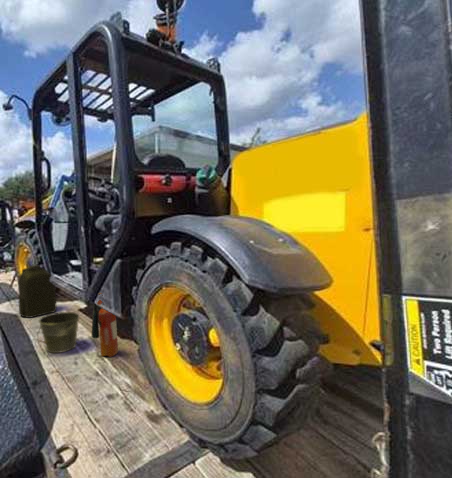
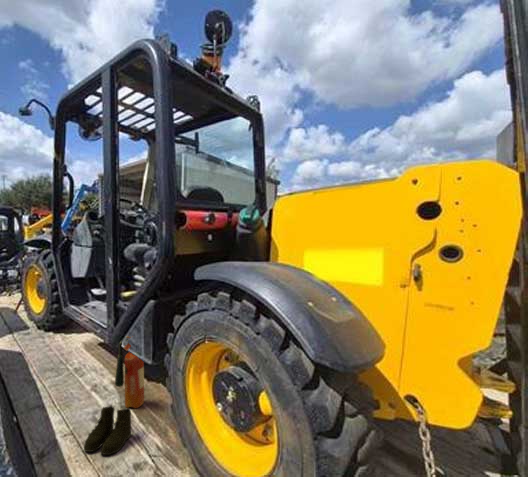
backpack: present [18,265,57,318] -> none [28,293,72,353]
bucket: present [38,312,79,353] -> none [52,353,101,401]
boots: none [63,352,105,392] -> present [84,405,131,455]

